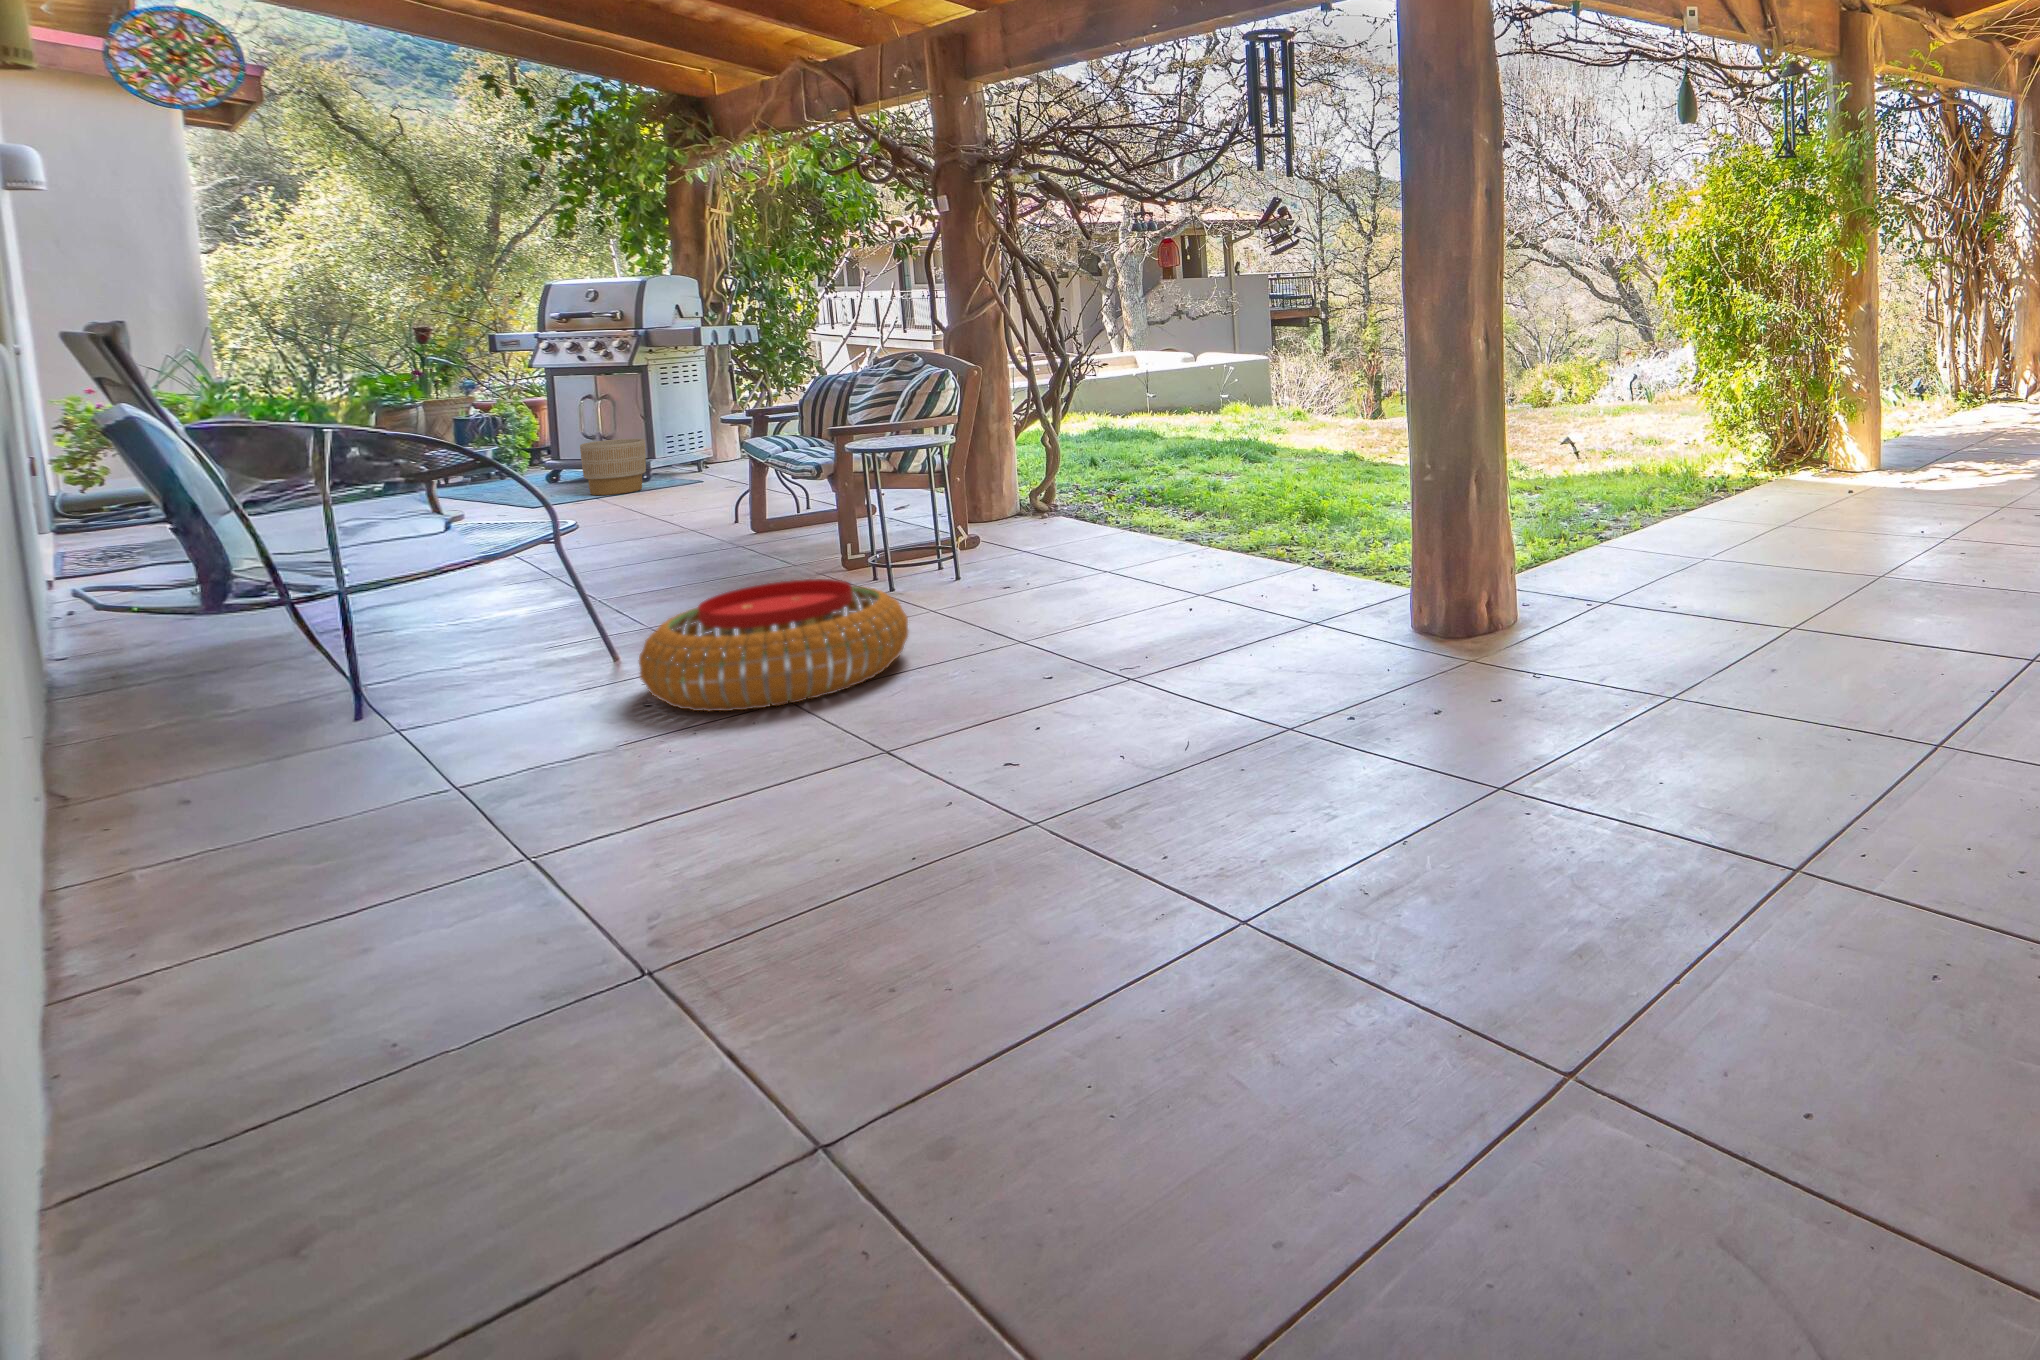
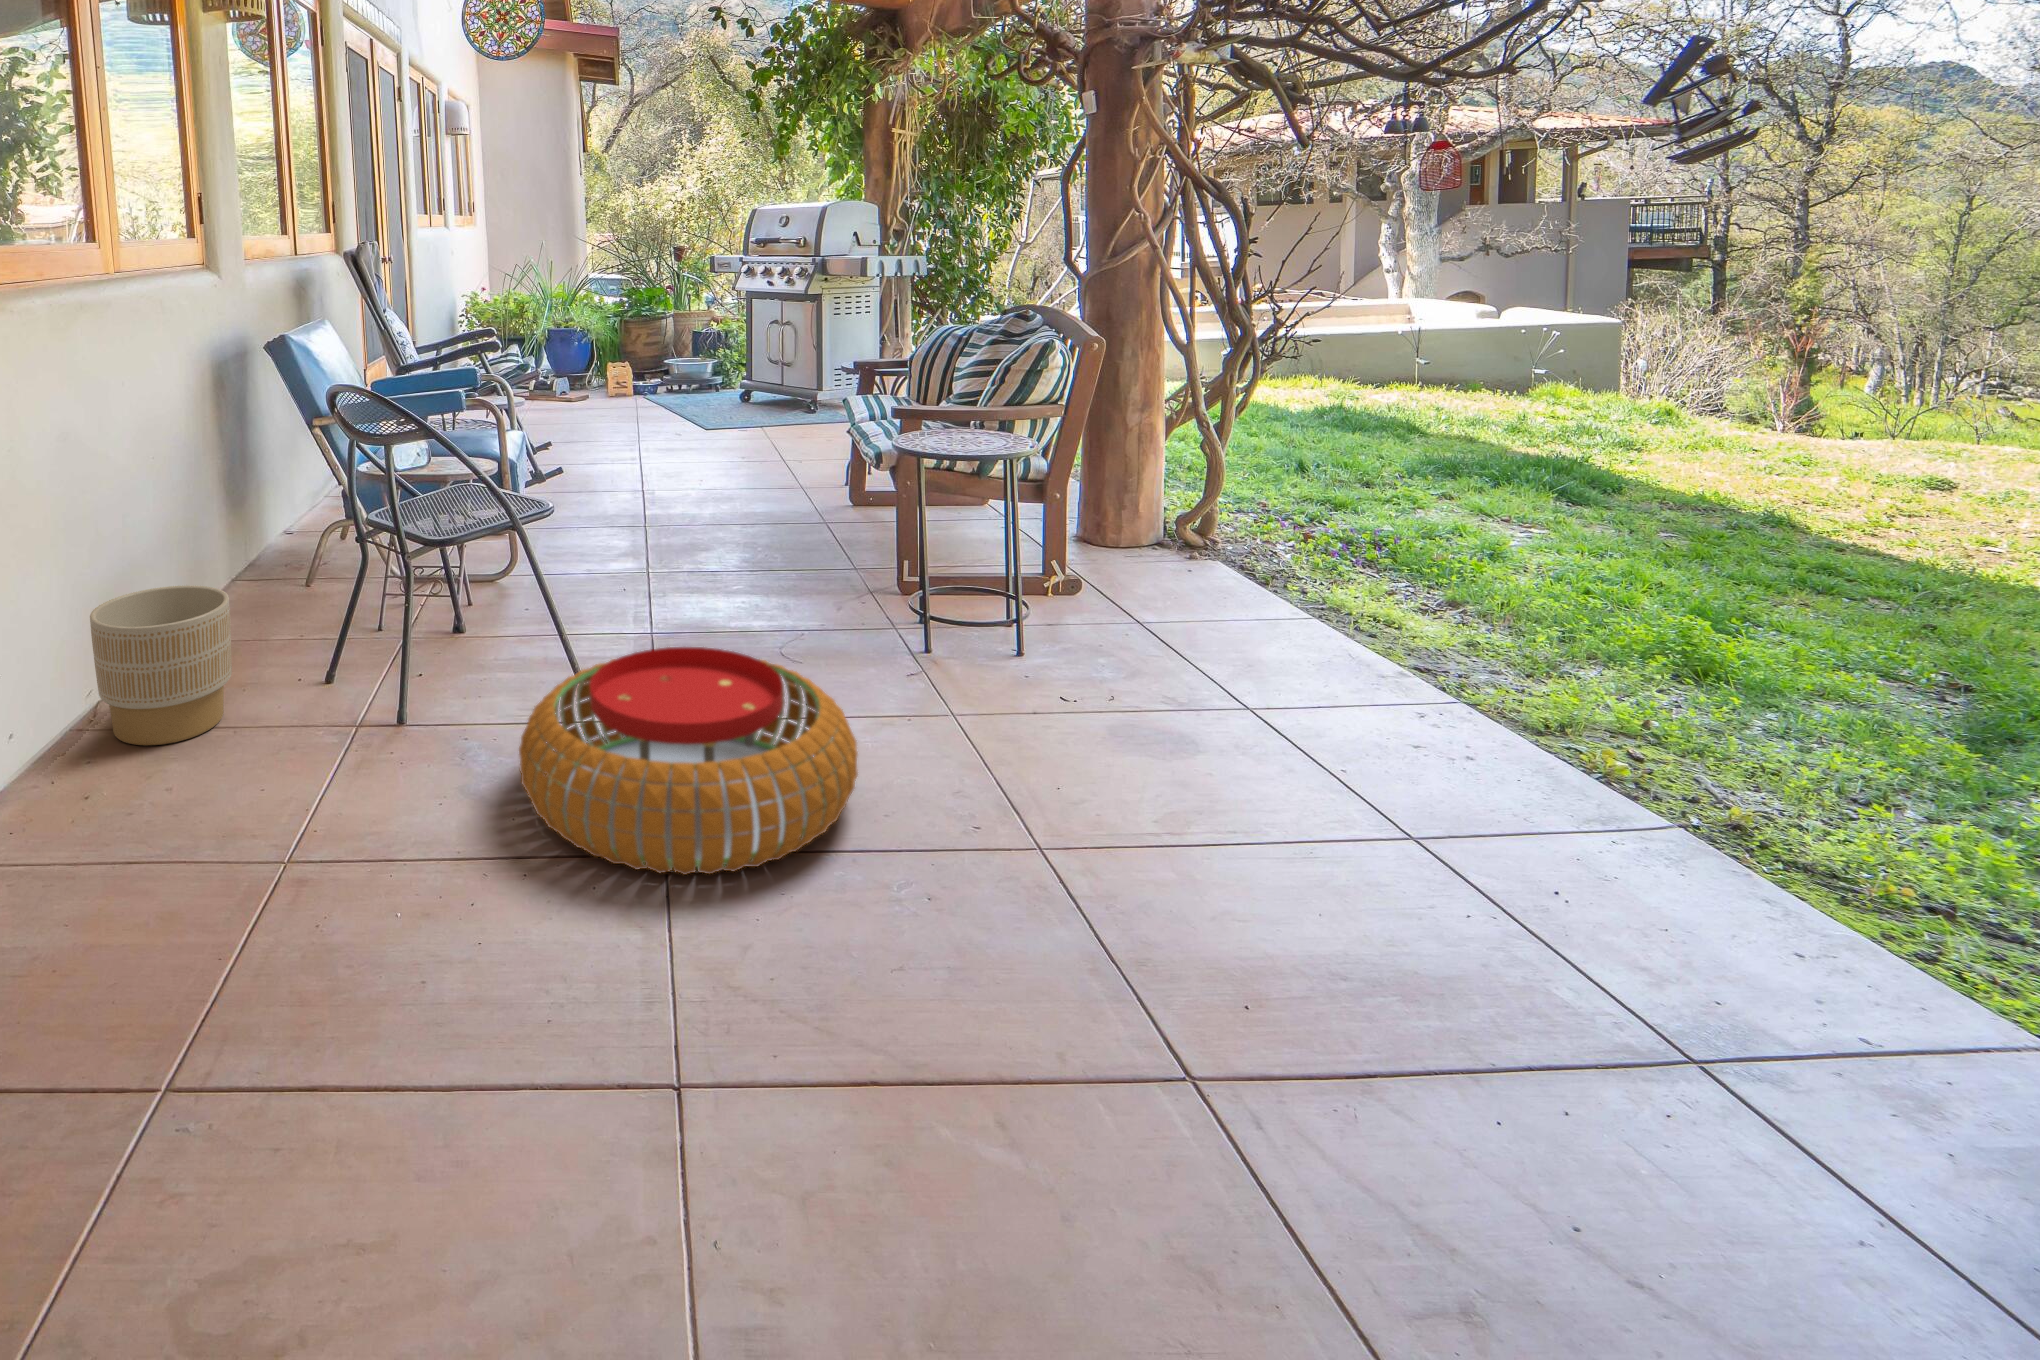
planter: present [580,439,646,495] -> present [90,586,232,745]

